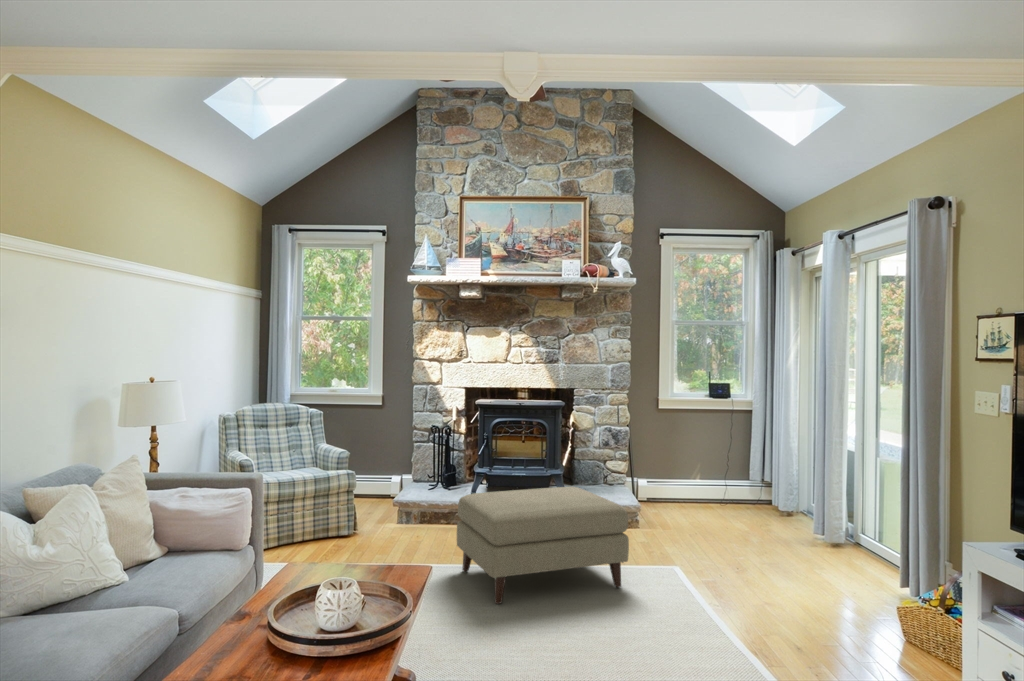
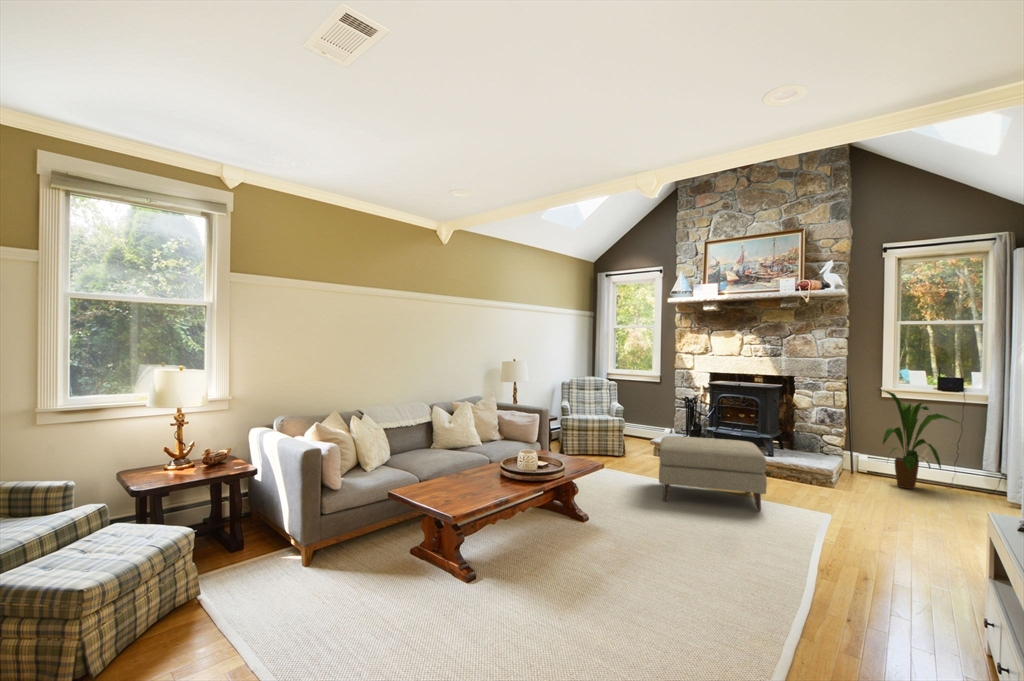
house plant: none [662,402,736,515] -> present [881,390,957,489]

